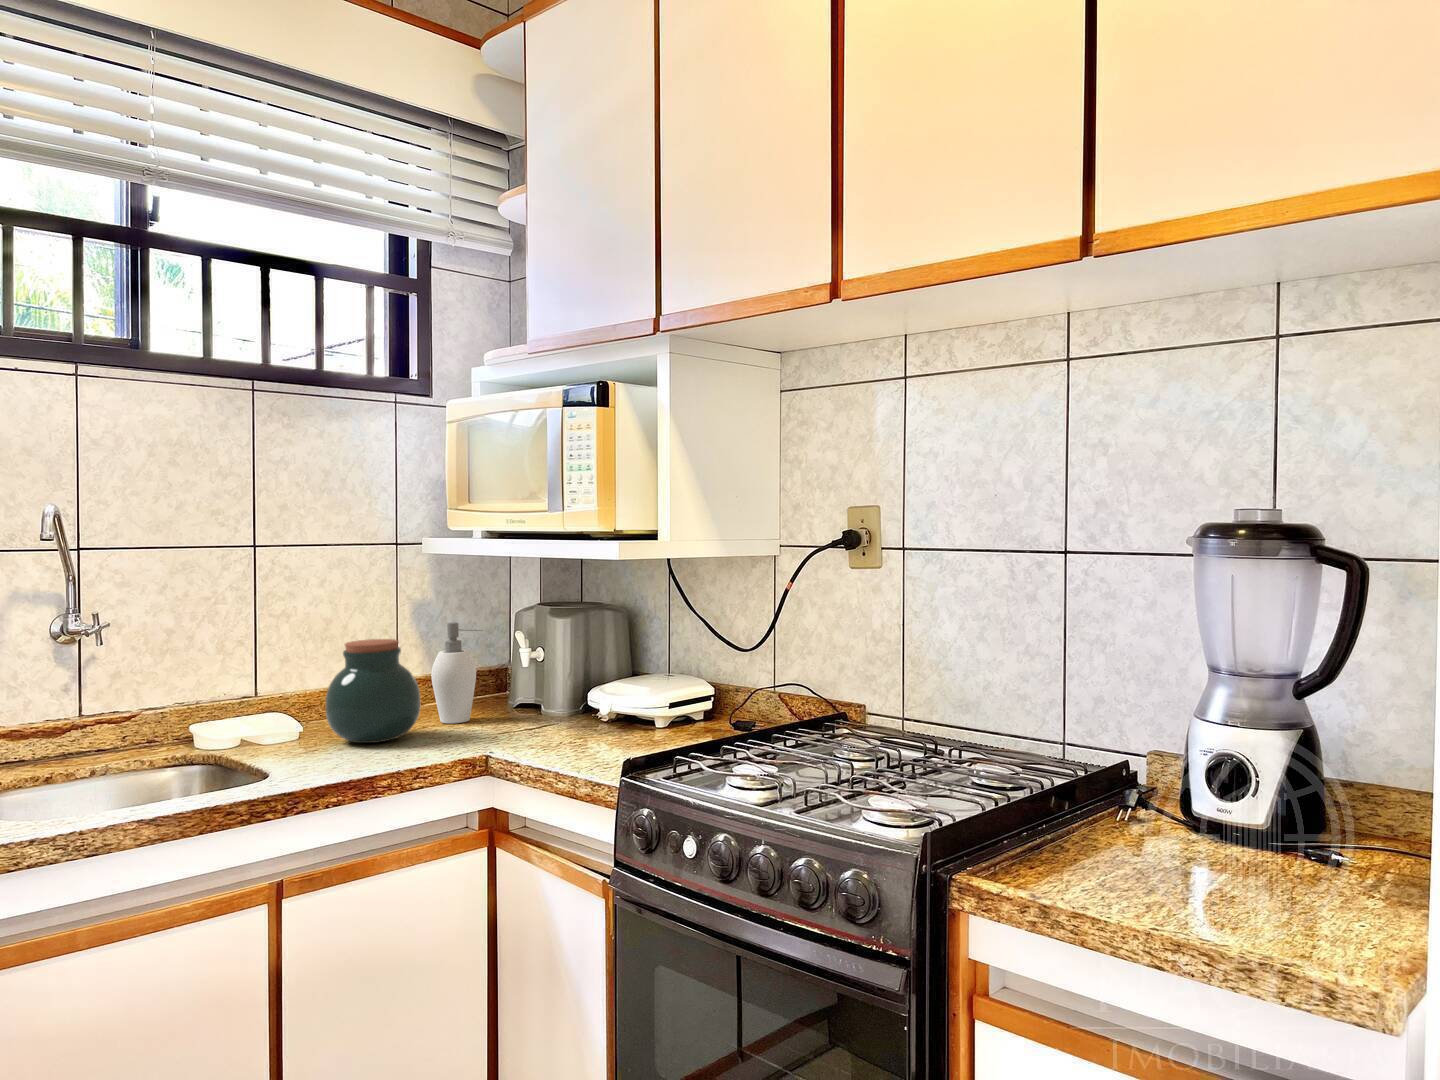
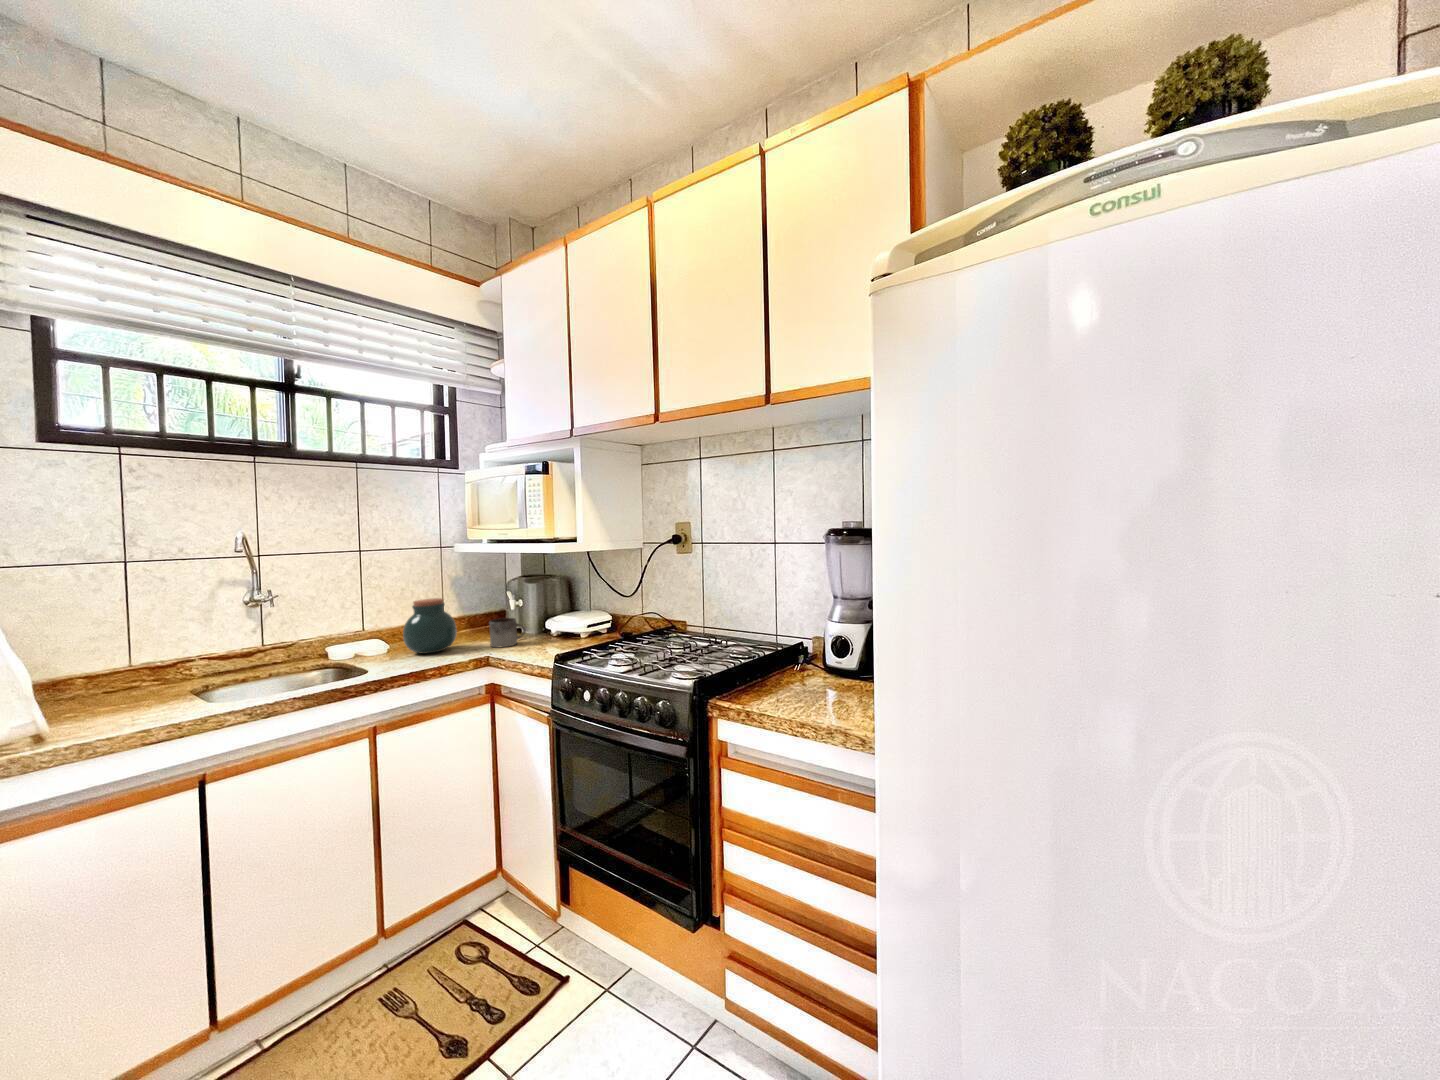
soap dispenser: present [431,622,483,723] -> none [463,588,491,641]
mug: none [481,682,547,738] -> present [489,618,526,648]

